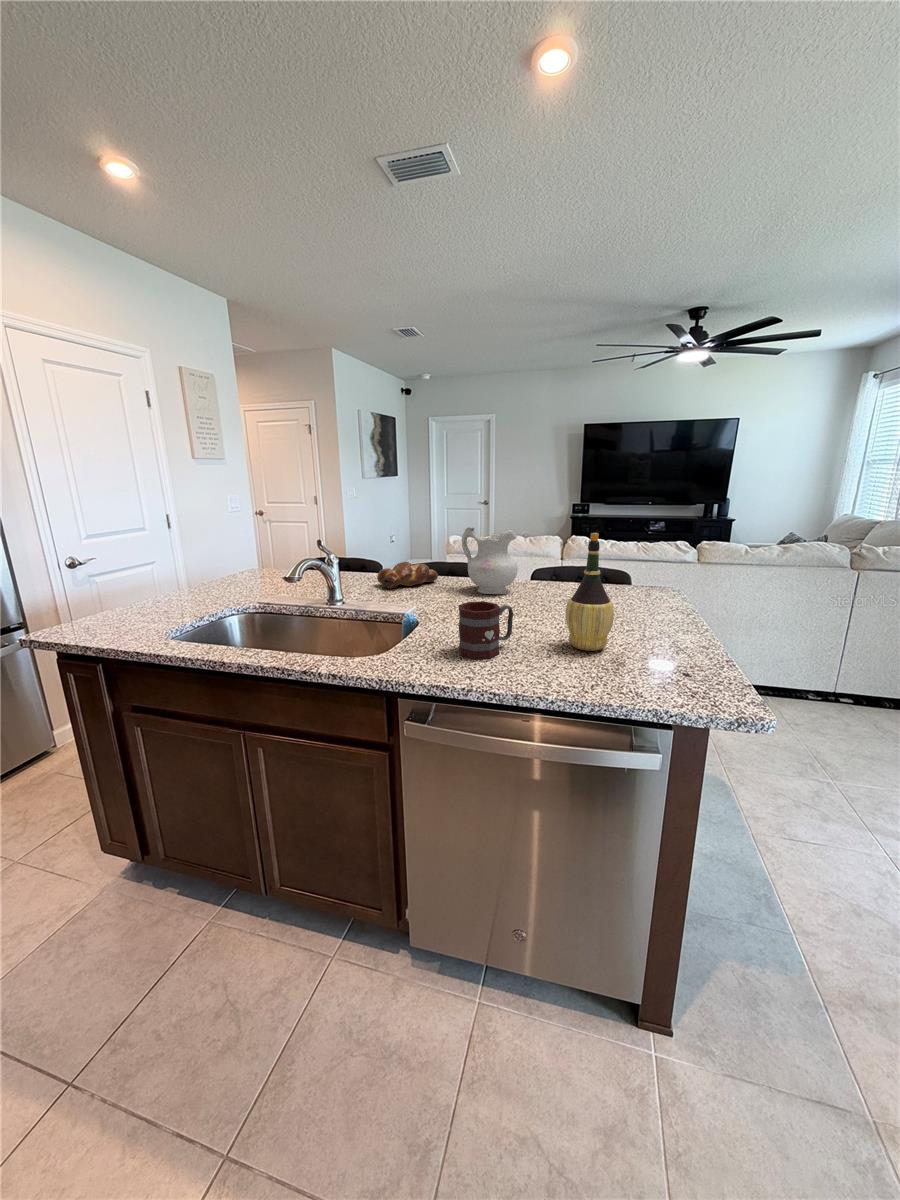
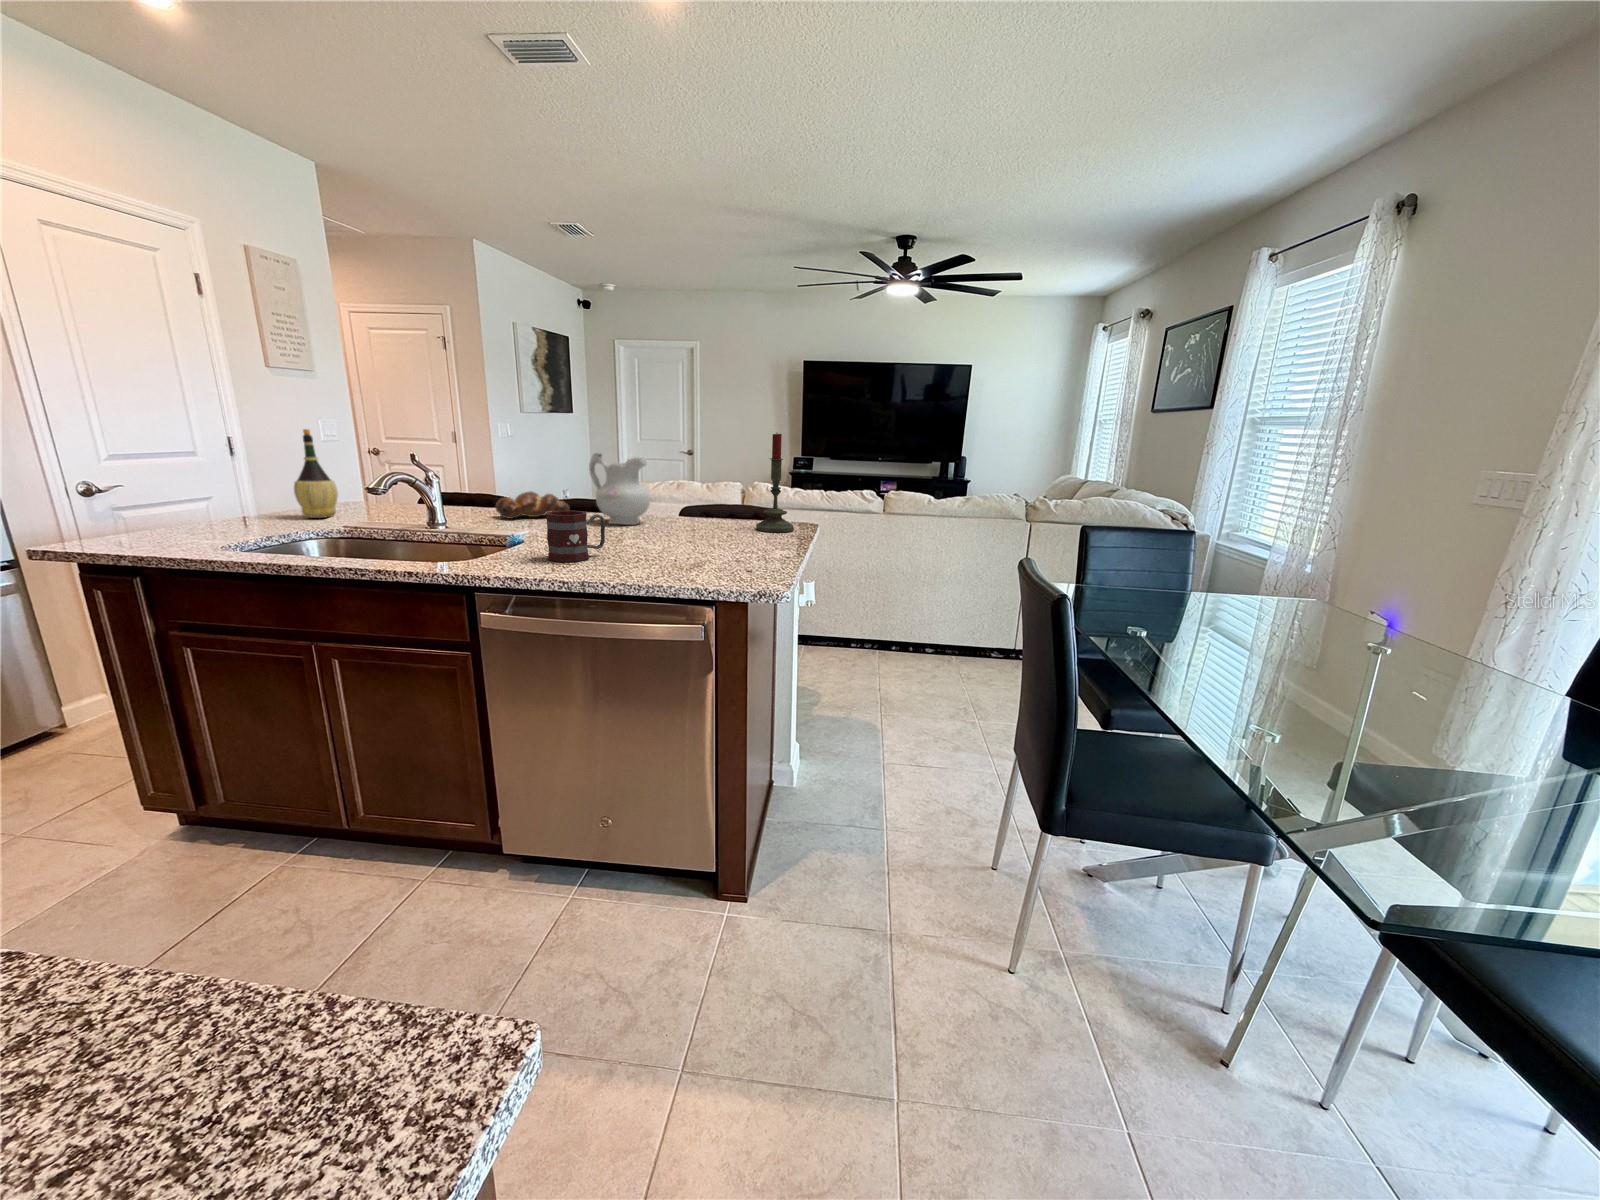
candle: none [623,501,663,603] -> present [756,433,794,532]
wine bottle: present [566,533,614,651] -> present [294,429,338,518]

